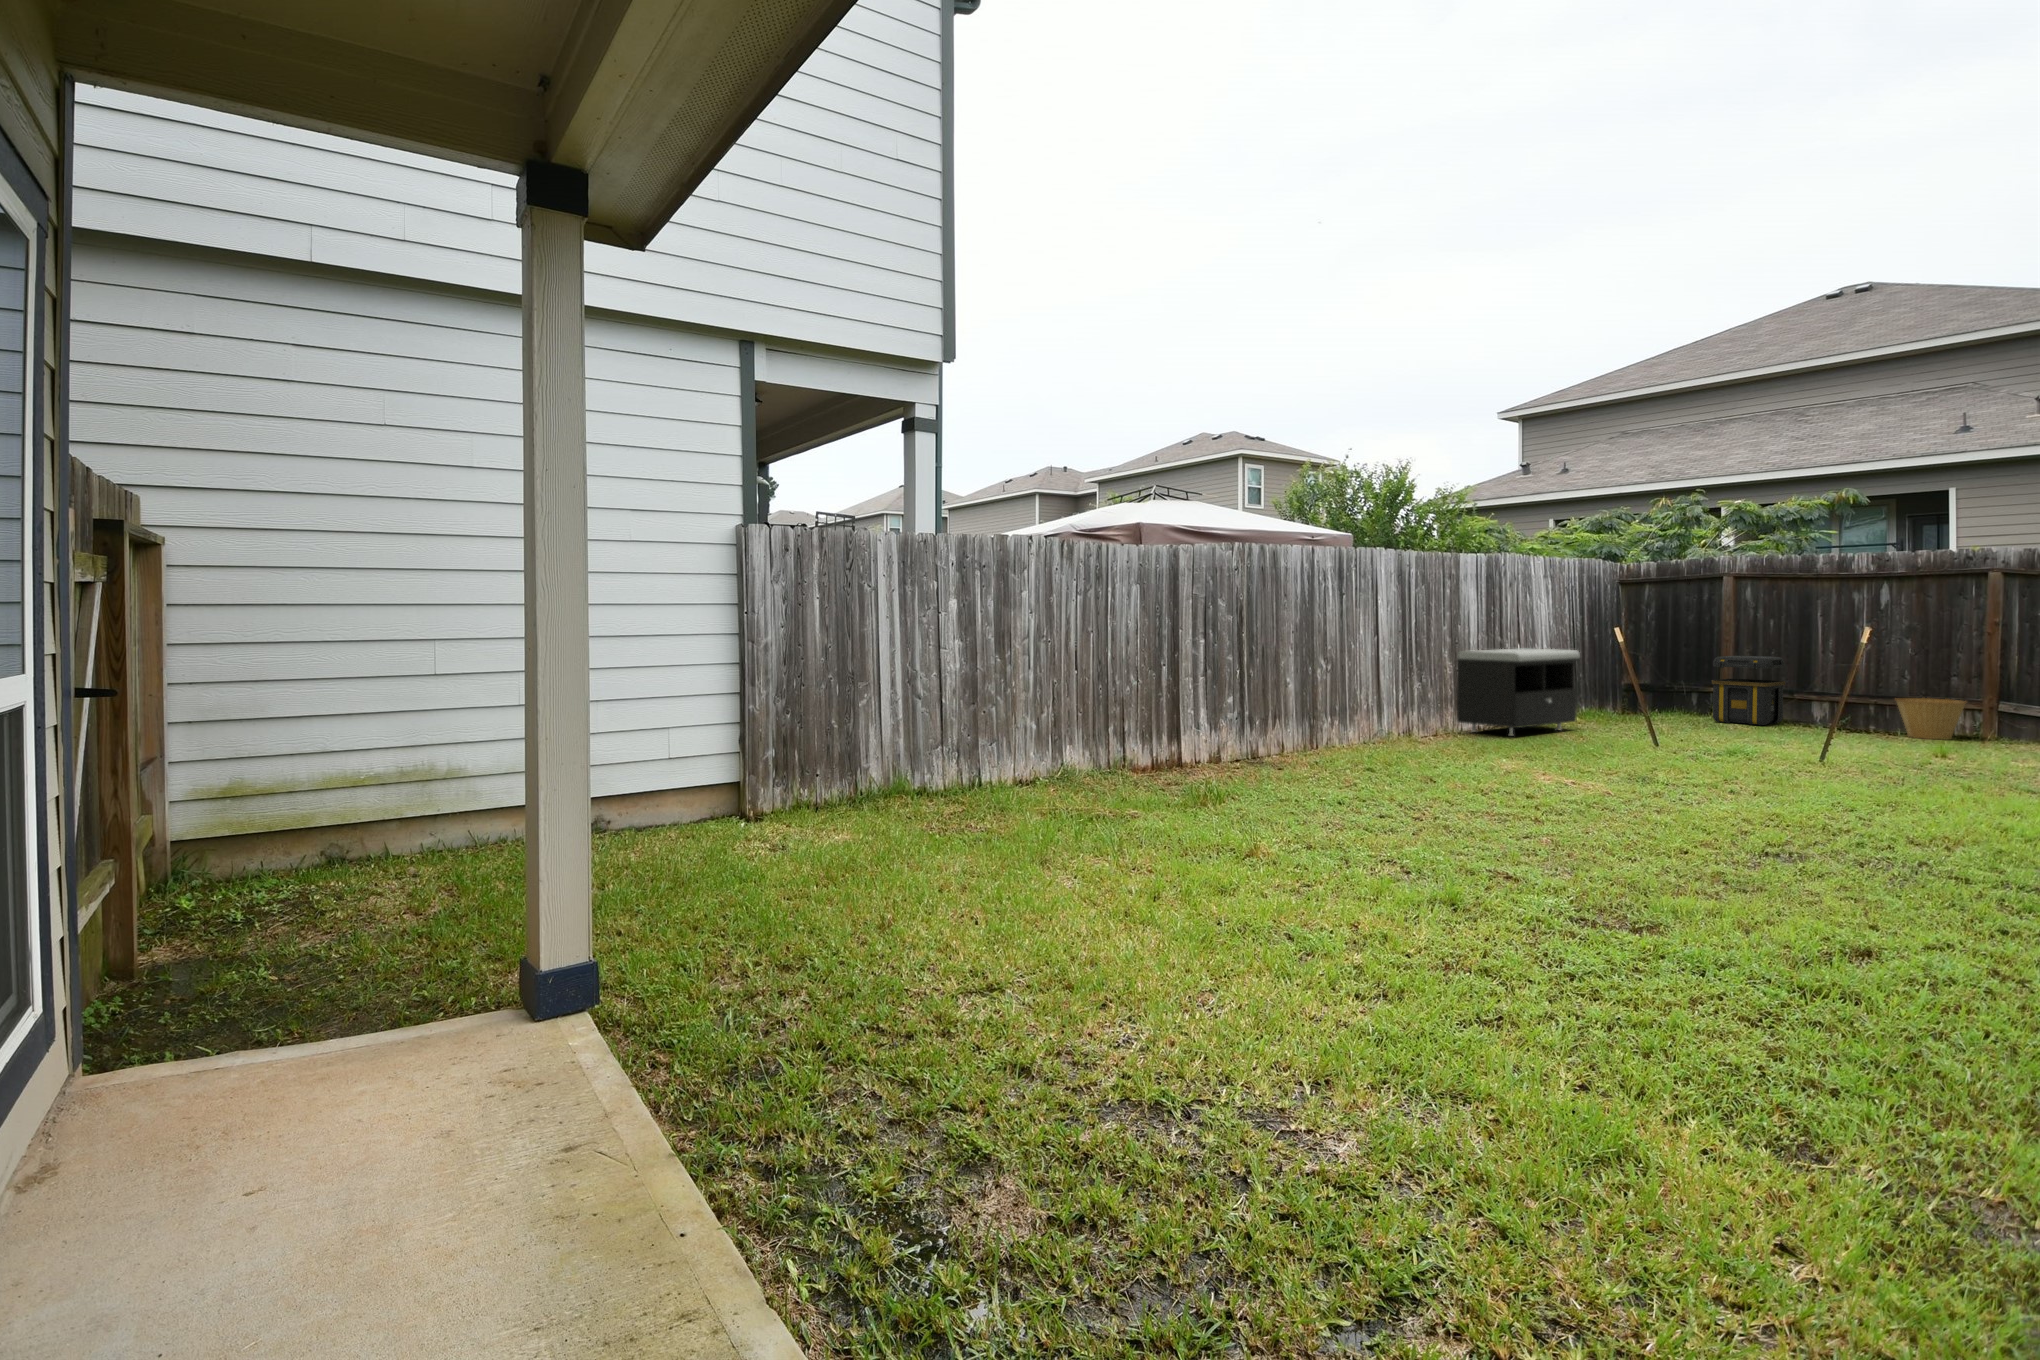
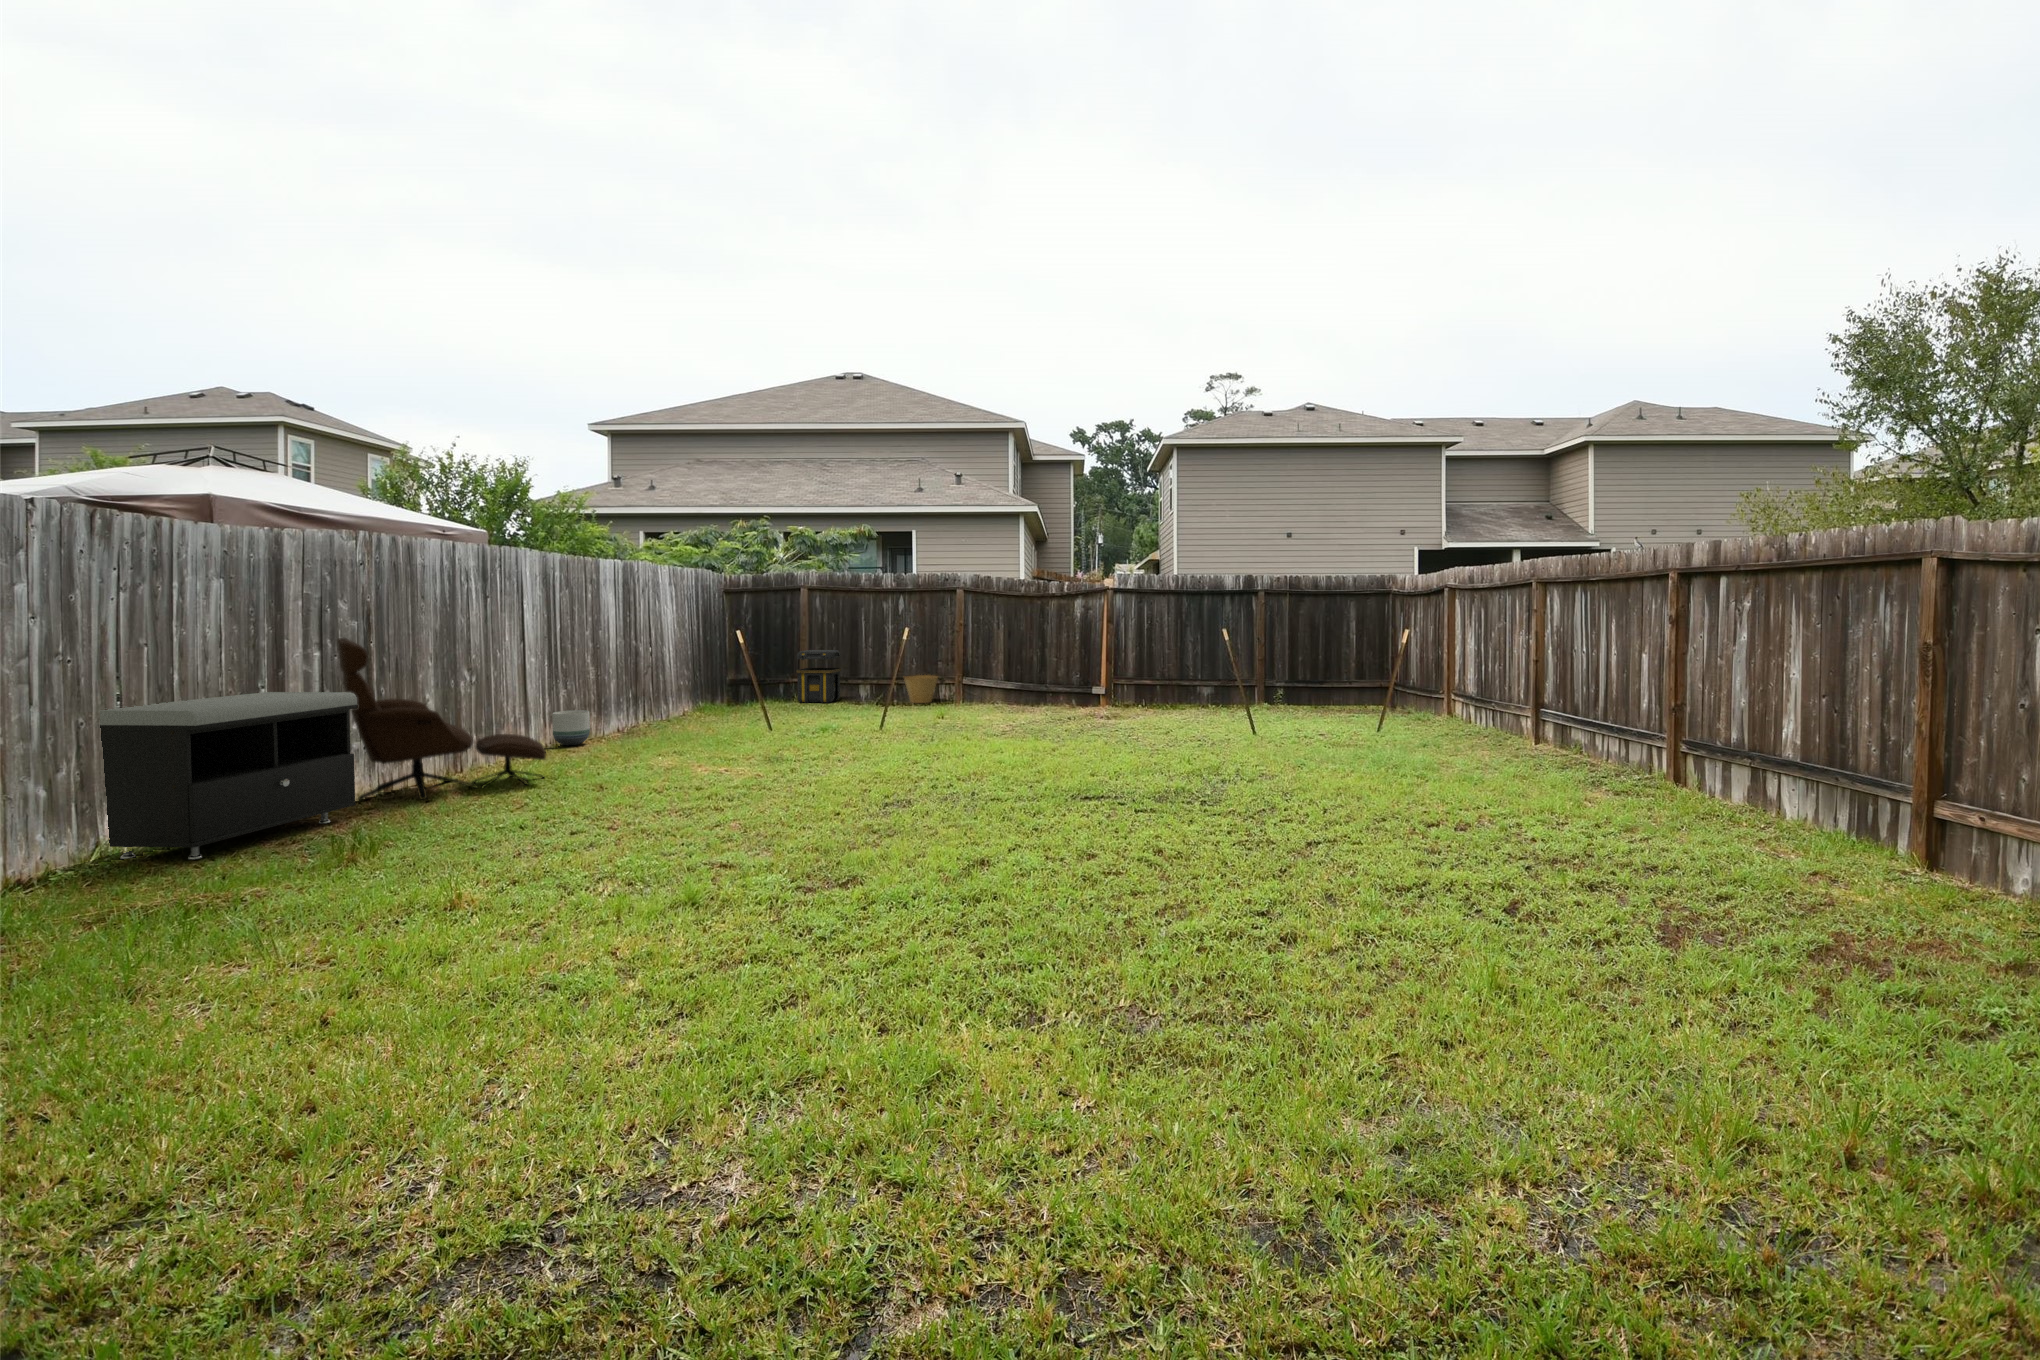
lounge chair: none [1217,626,1377,769] -> present [337,638,546,800]
storage bench: present [1457,648,1580,736] -> present [100,692,358,860]
planter: none [1400,705,1435,739] -> present [552,710,590,745]

